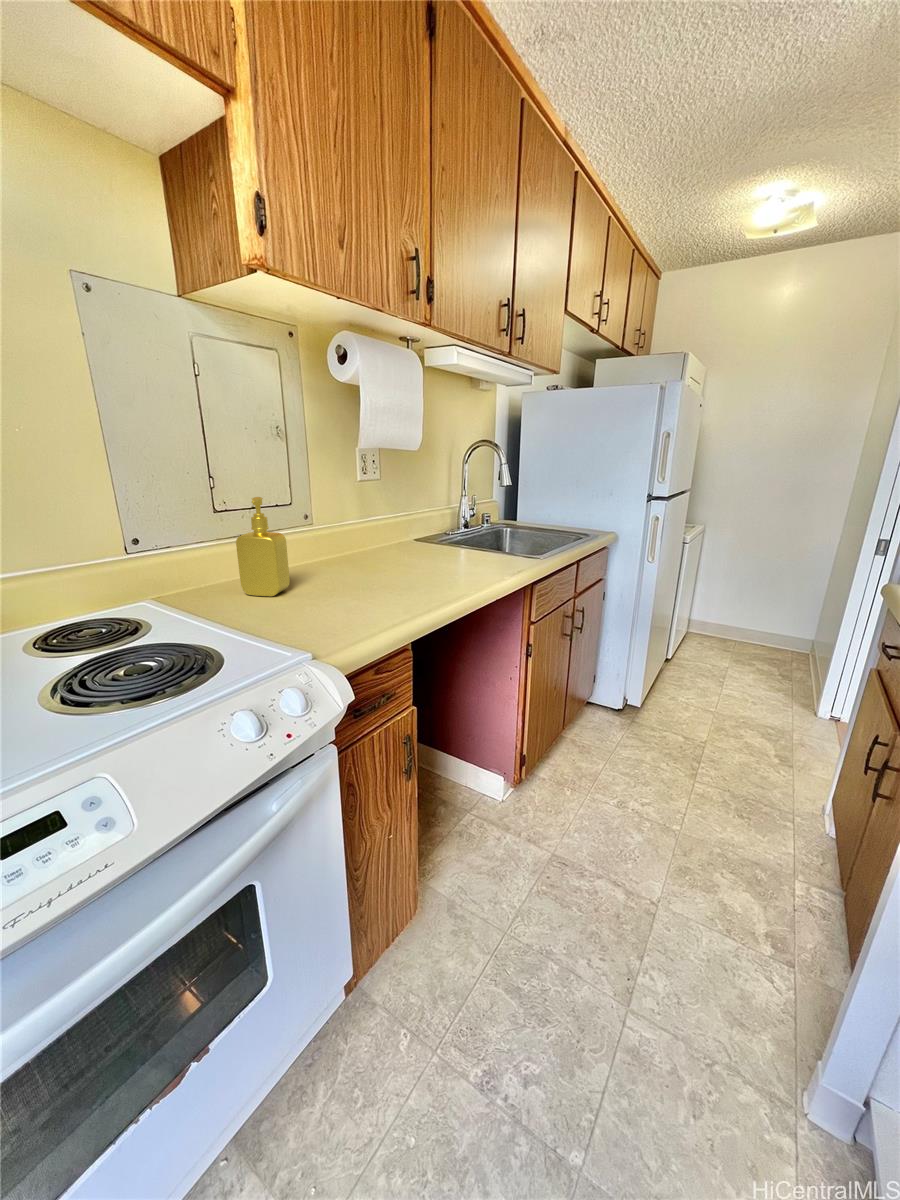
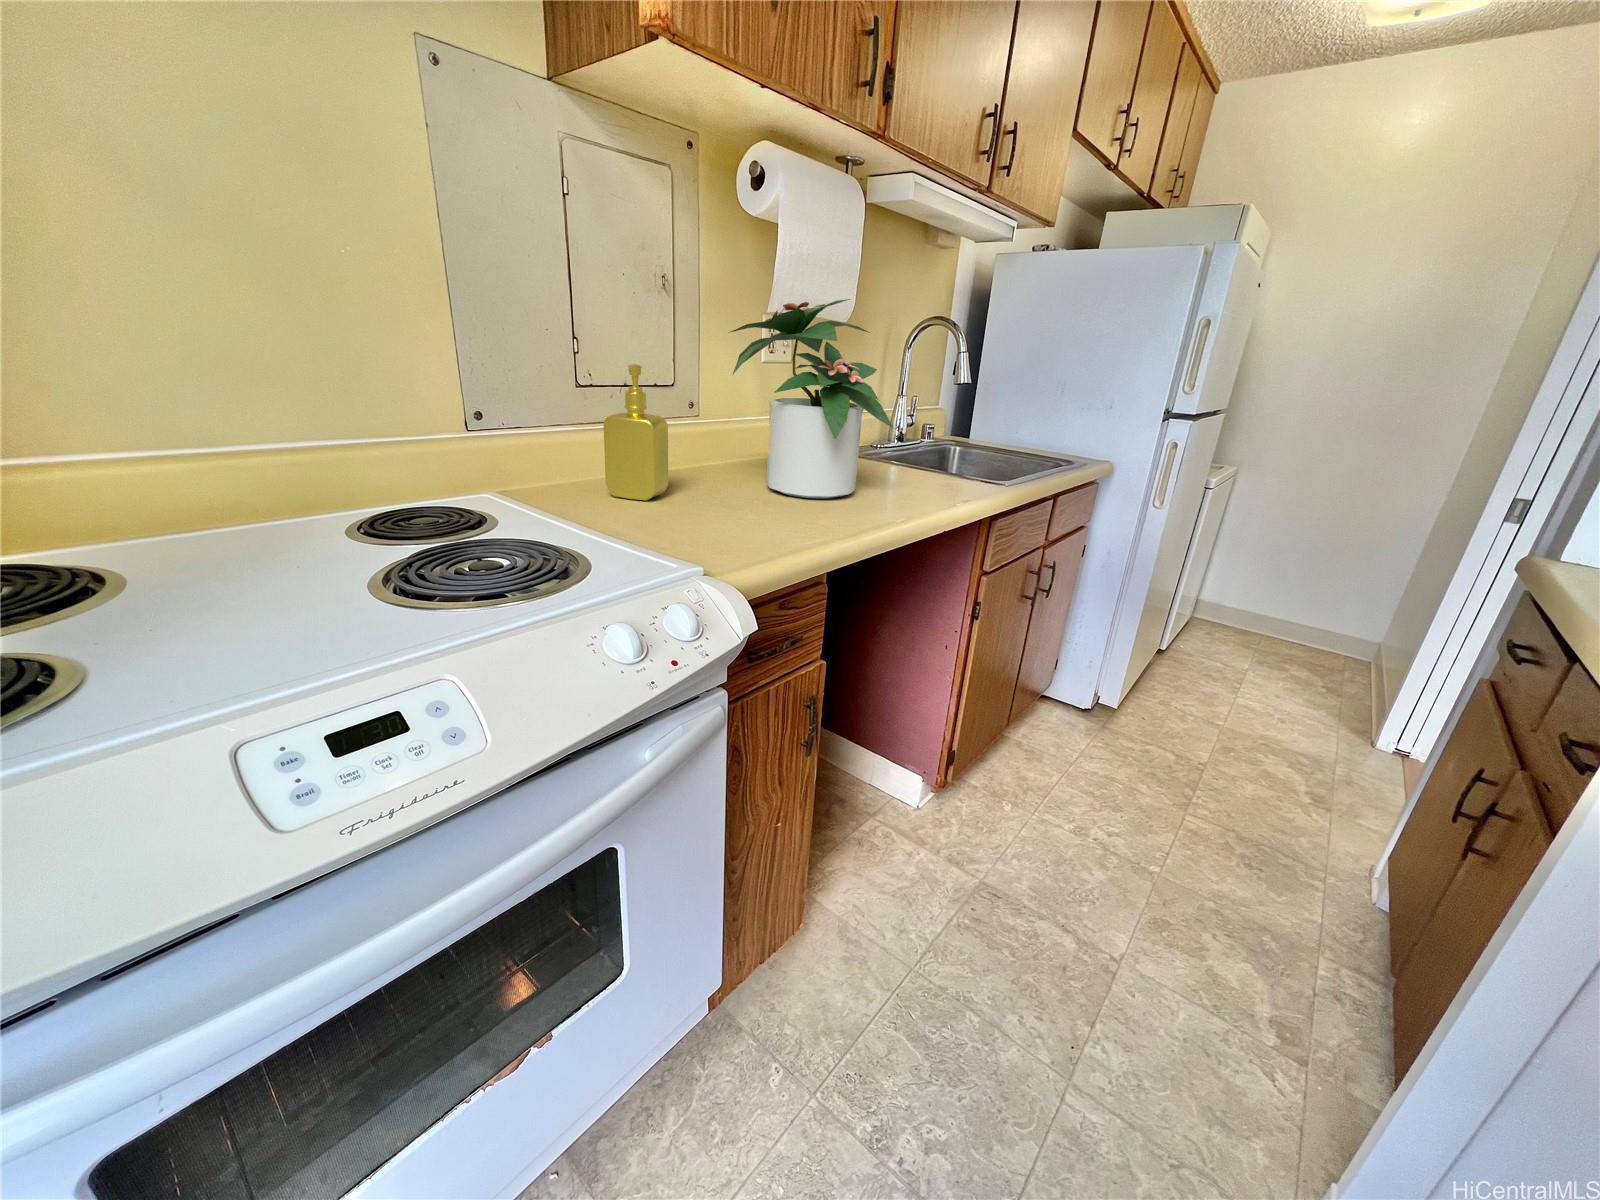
potted plant: none [327,439,455,583] -> present [731,299,893,499]

